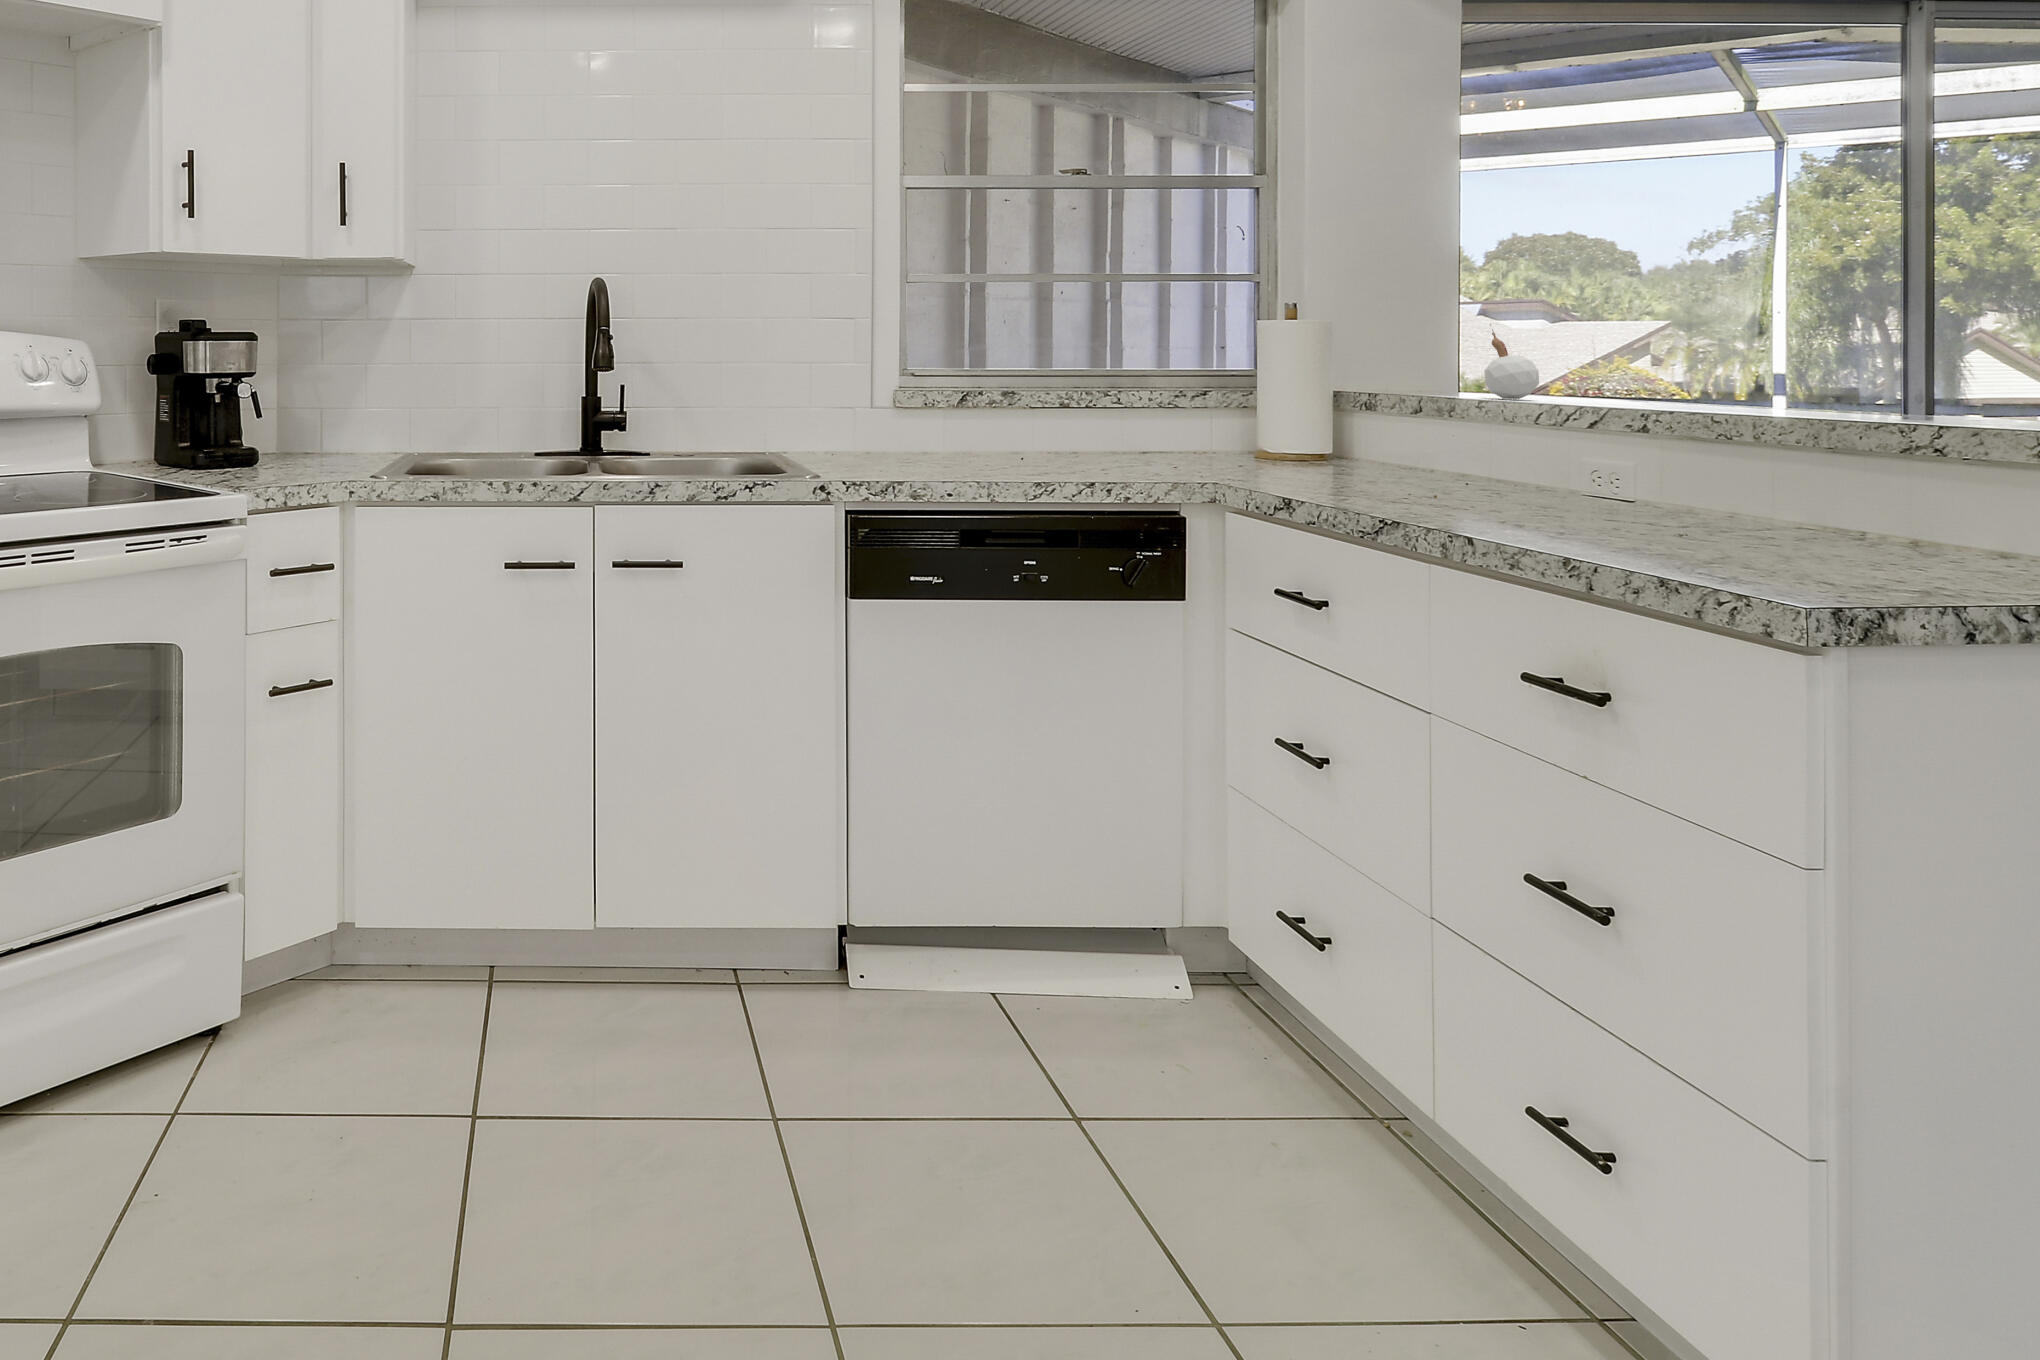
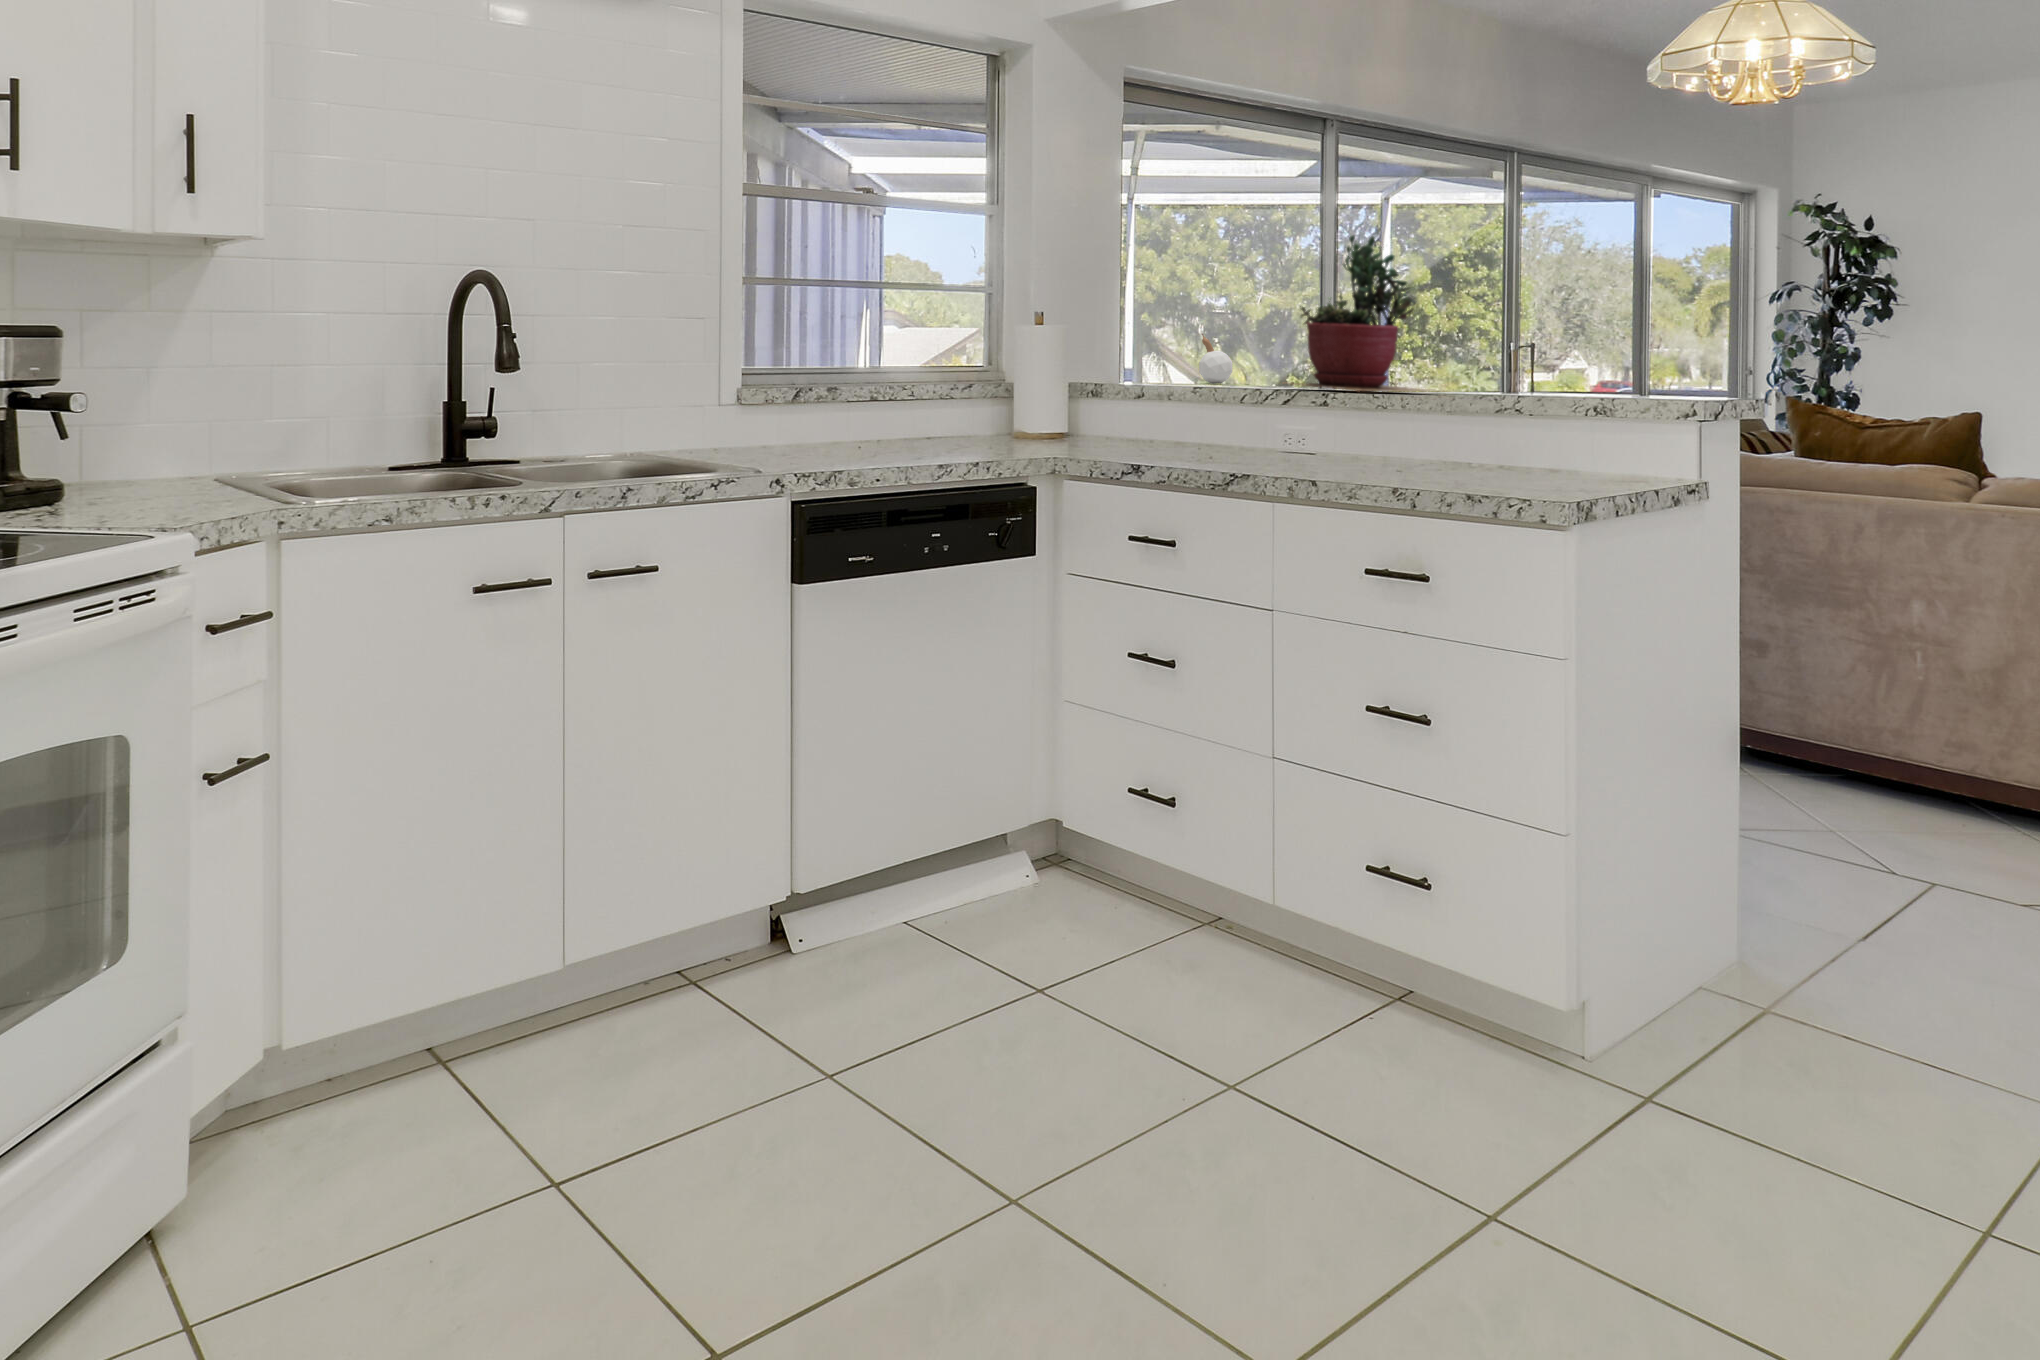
succulent plant: none [1557,184,1894,421] -> present [1283,235,1428,391]

